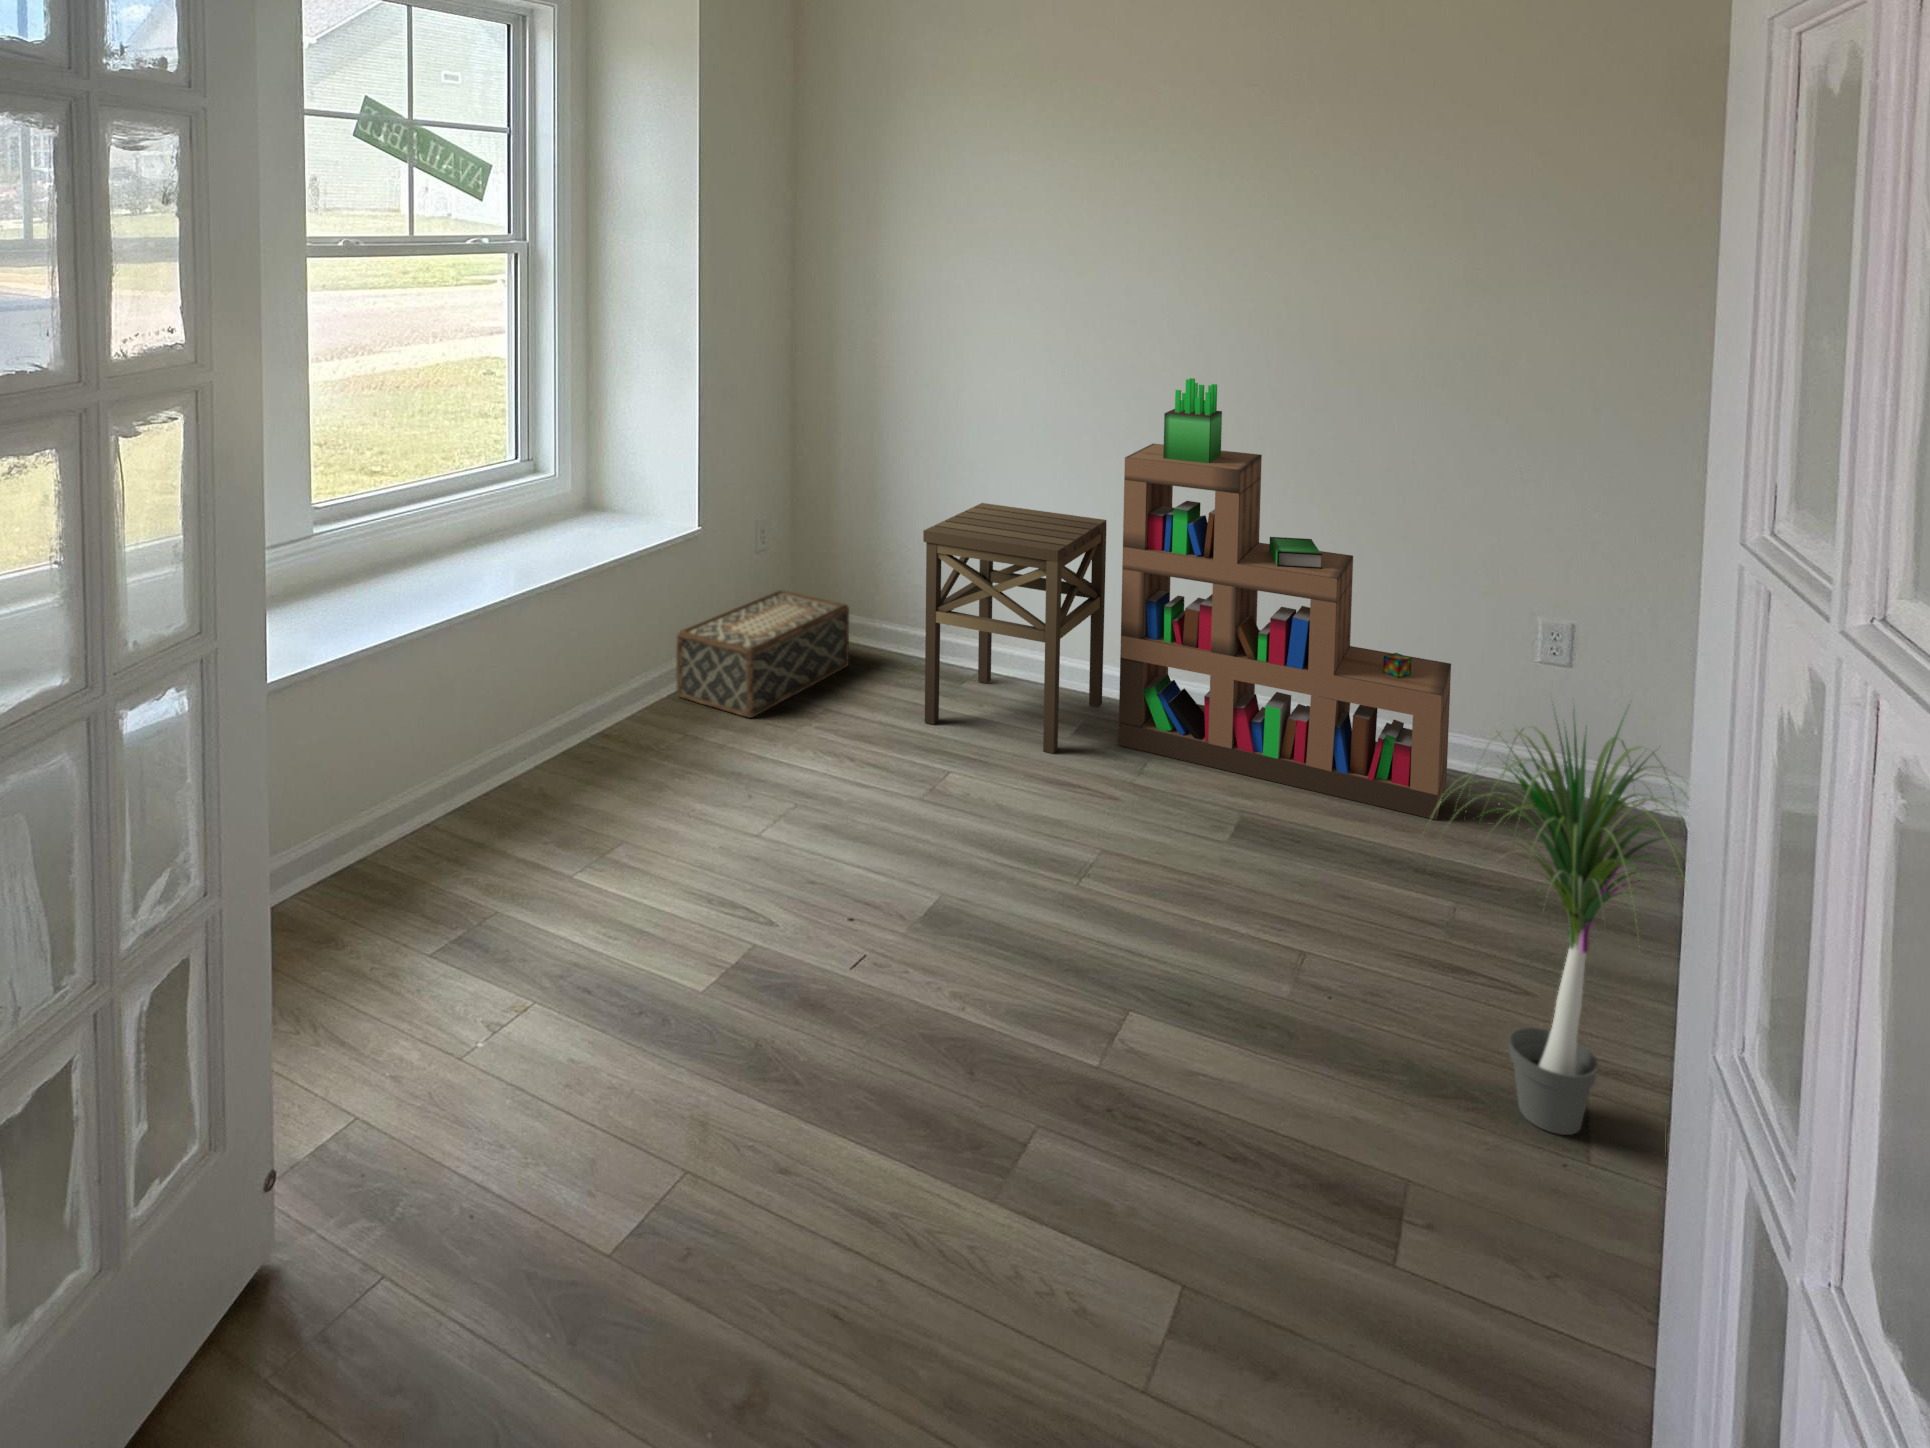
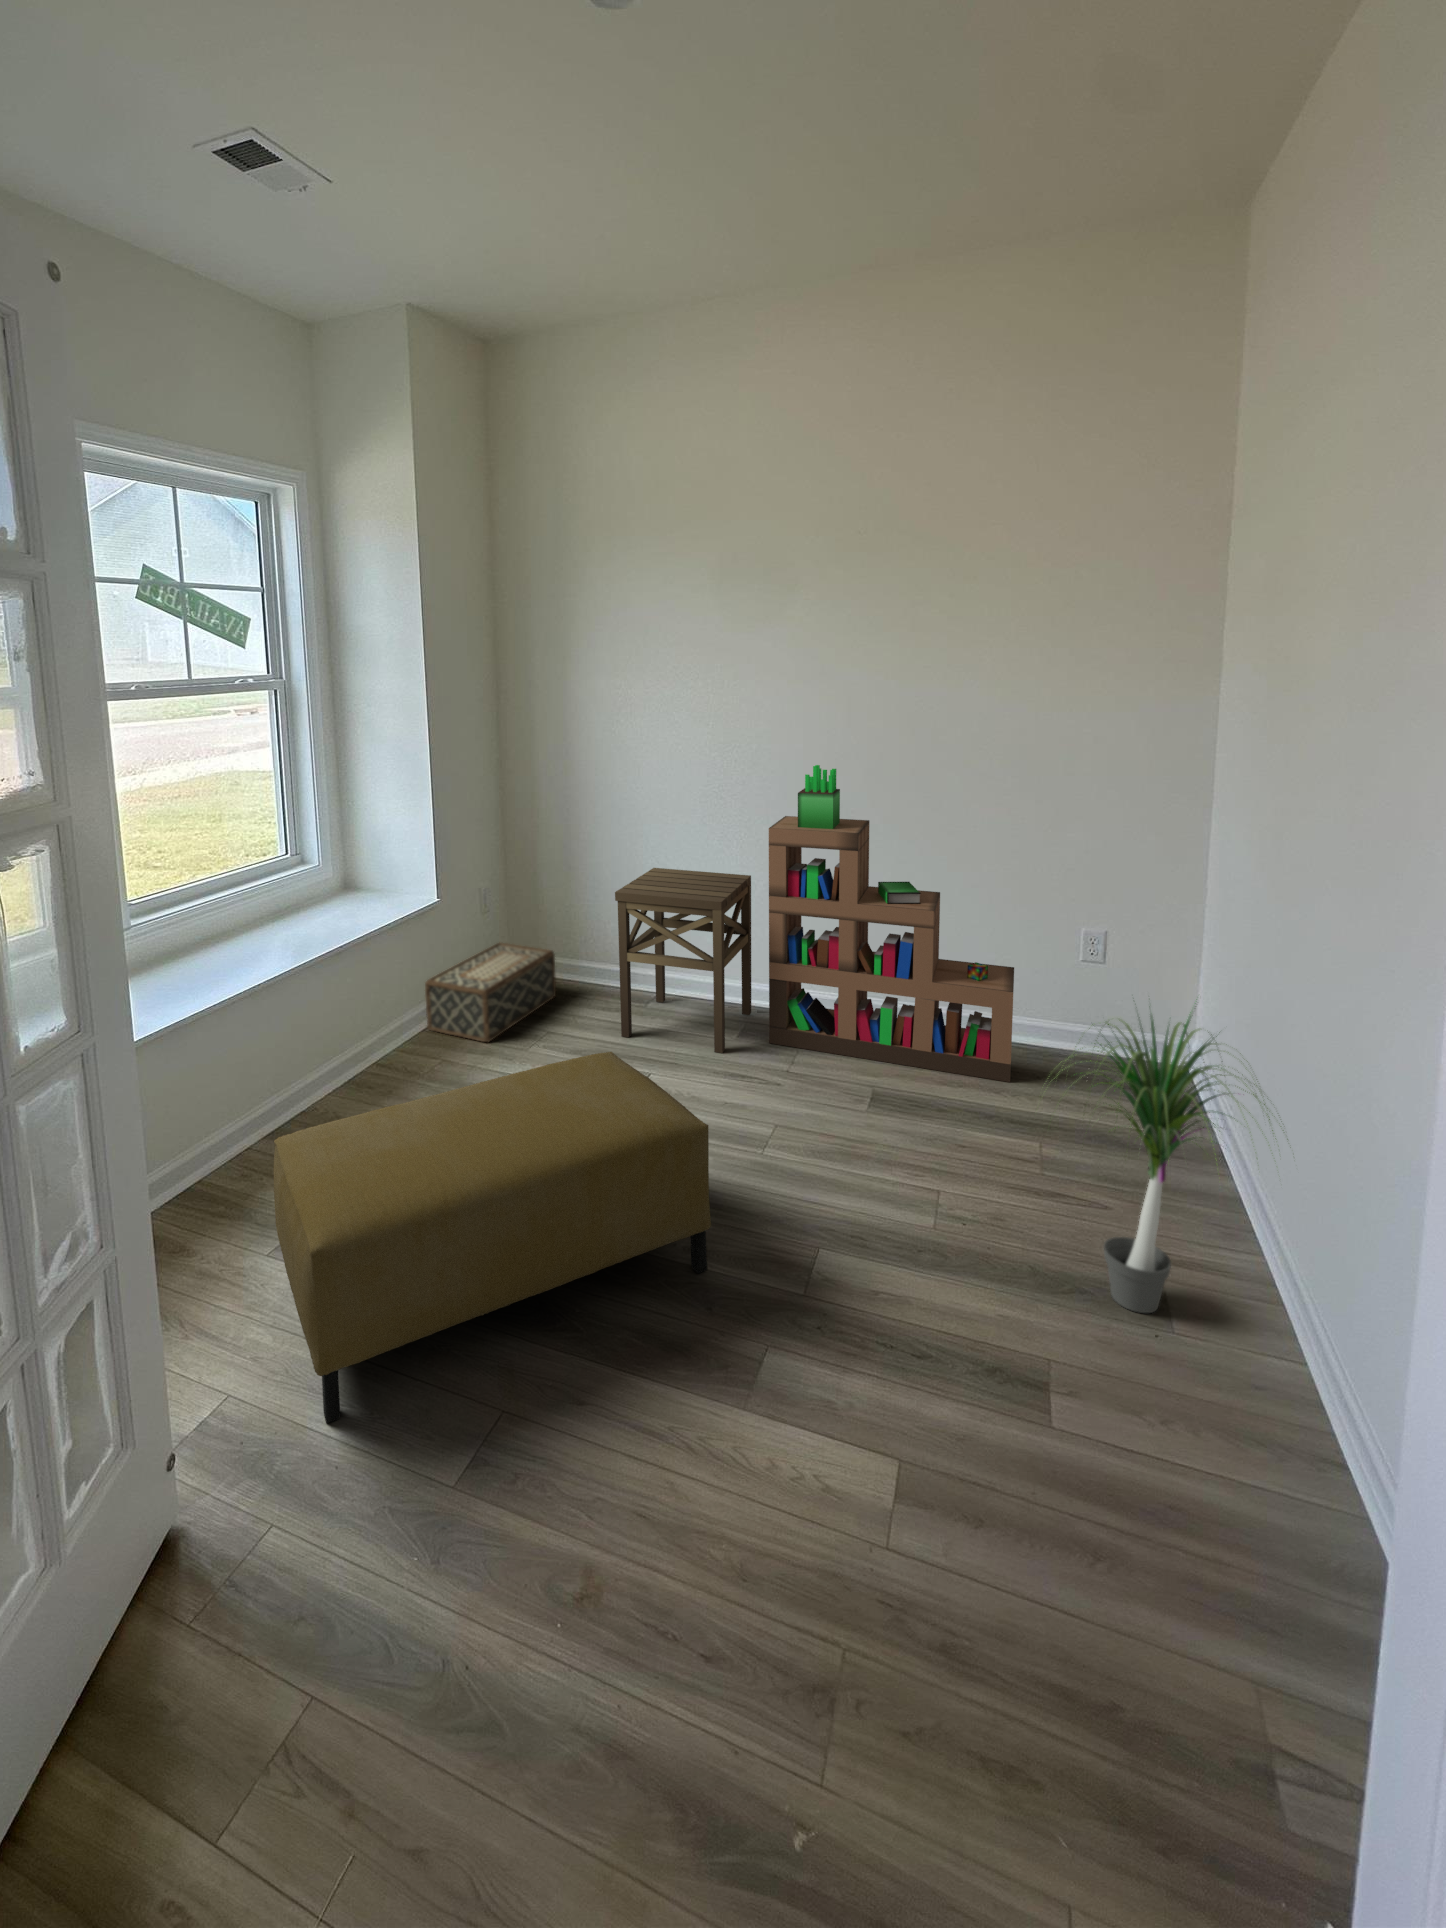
ottoman: none [441,732,989,1166] -> present [274,1052,711,1423]

